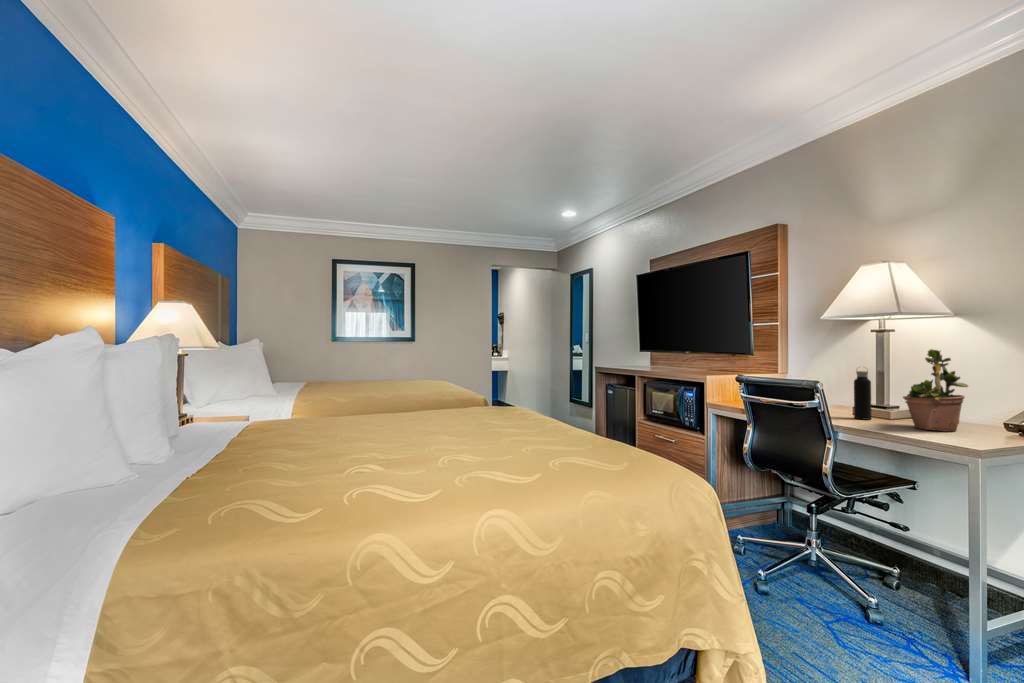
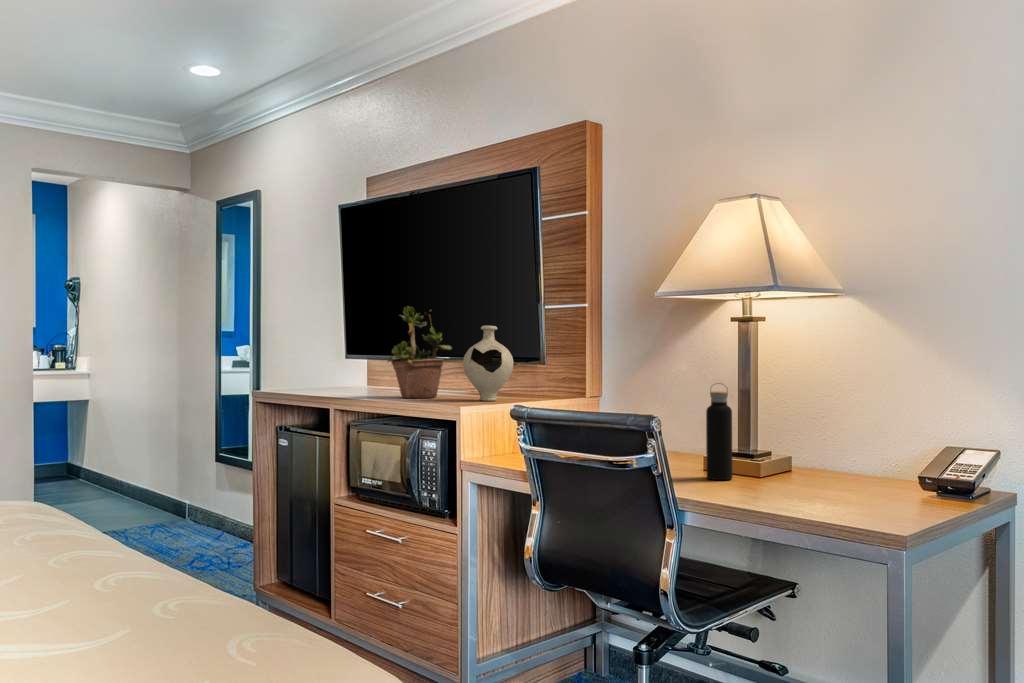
decorative vase: none [706,335,735,374] -> present [463,326,514,401]
potted plant: present [903,349,968,432] -> present [387,306,452,398]

